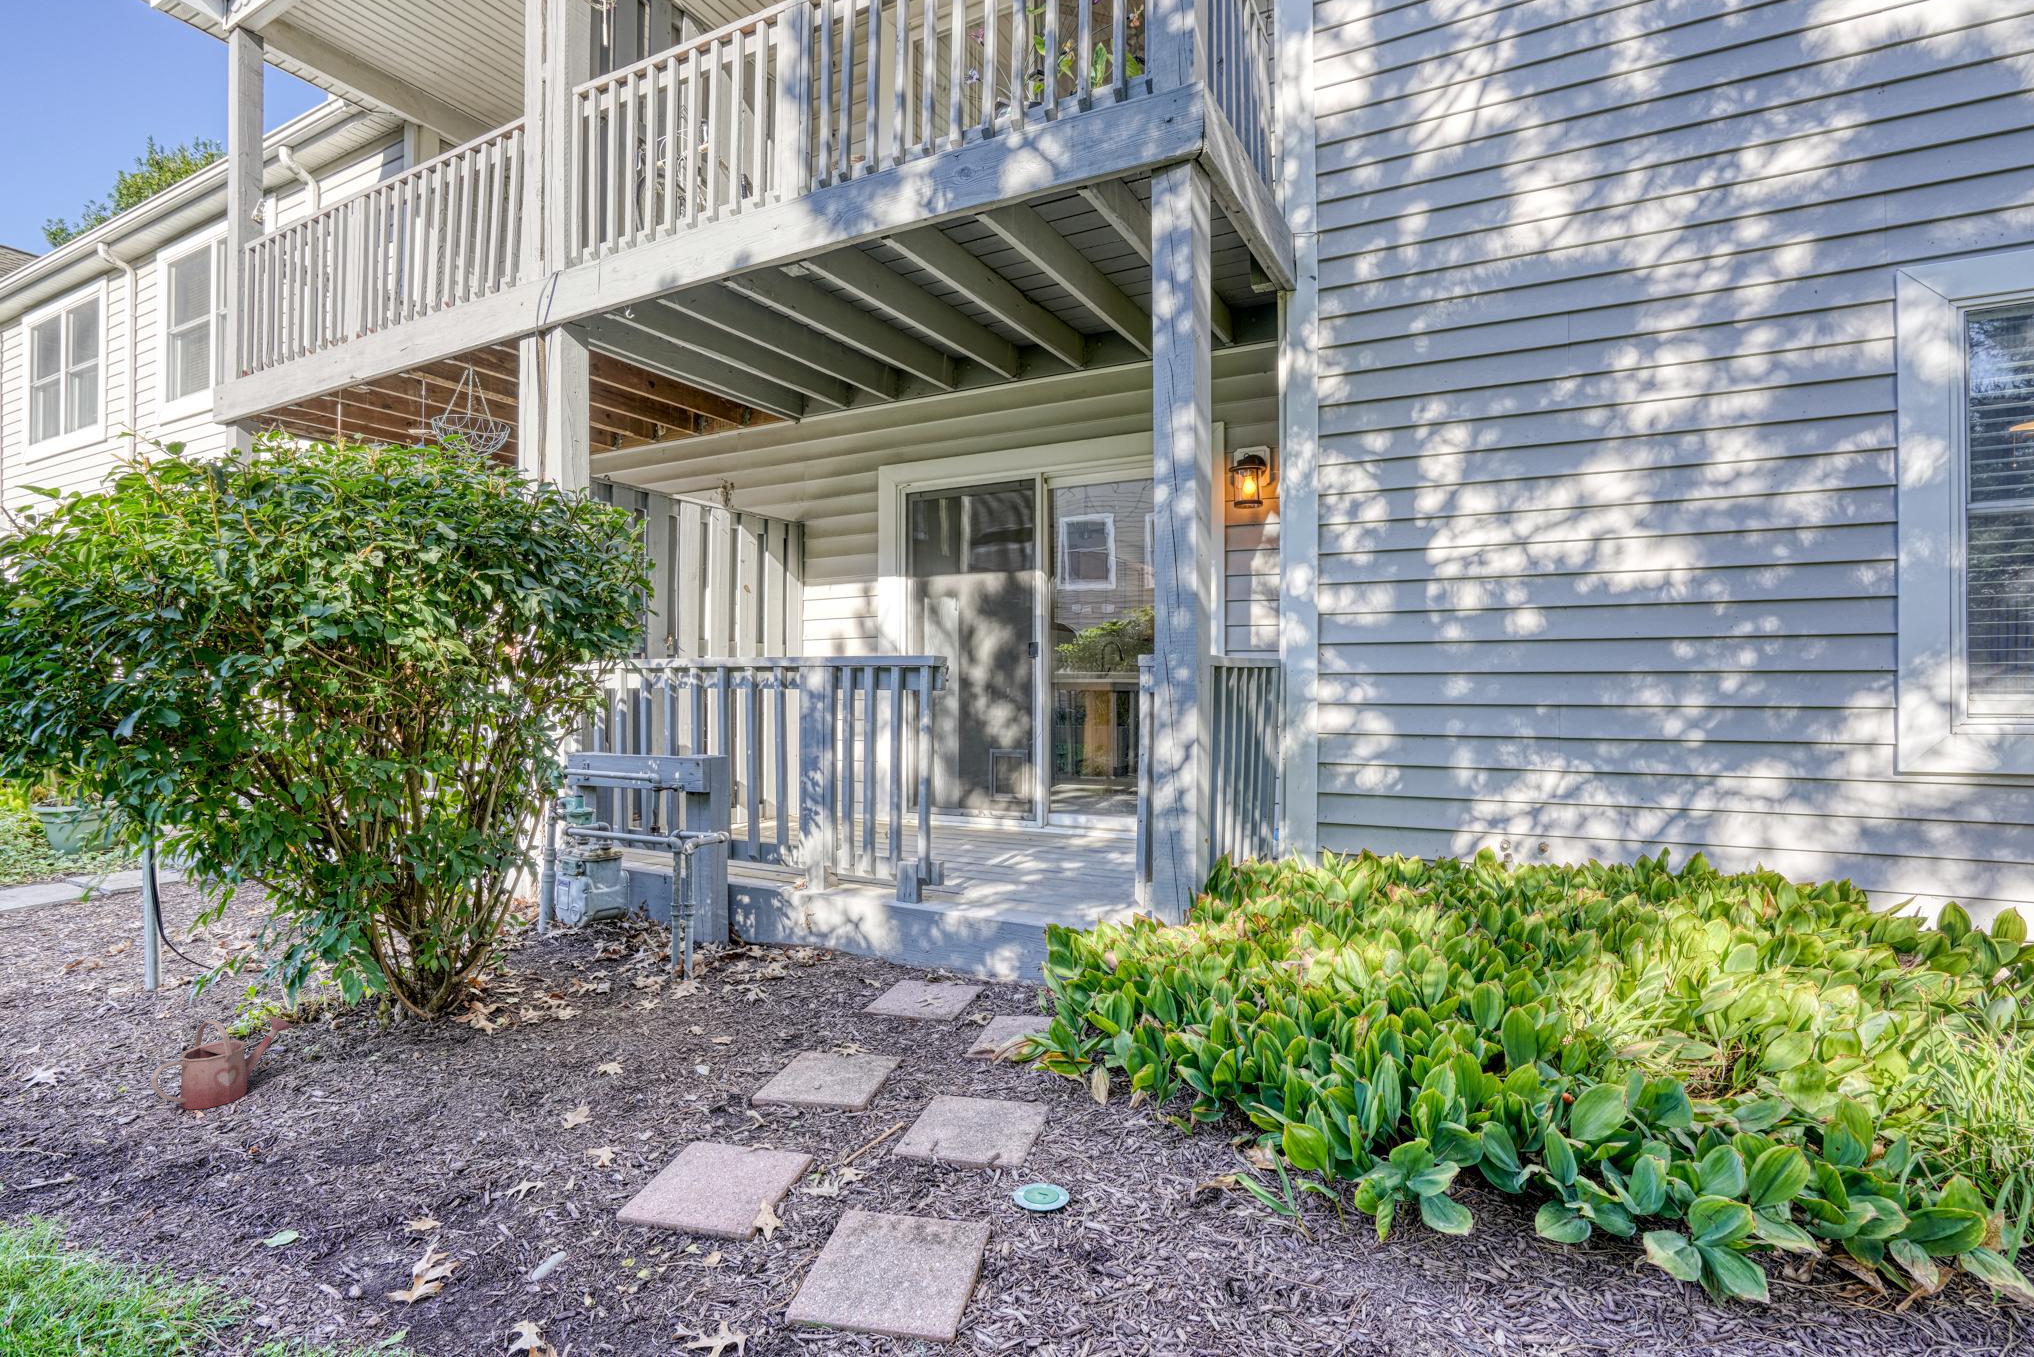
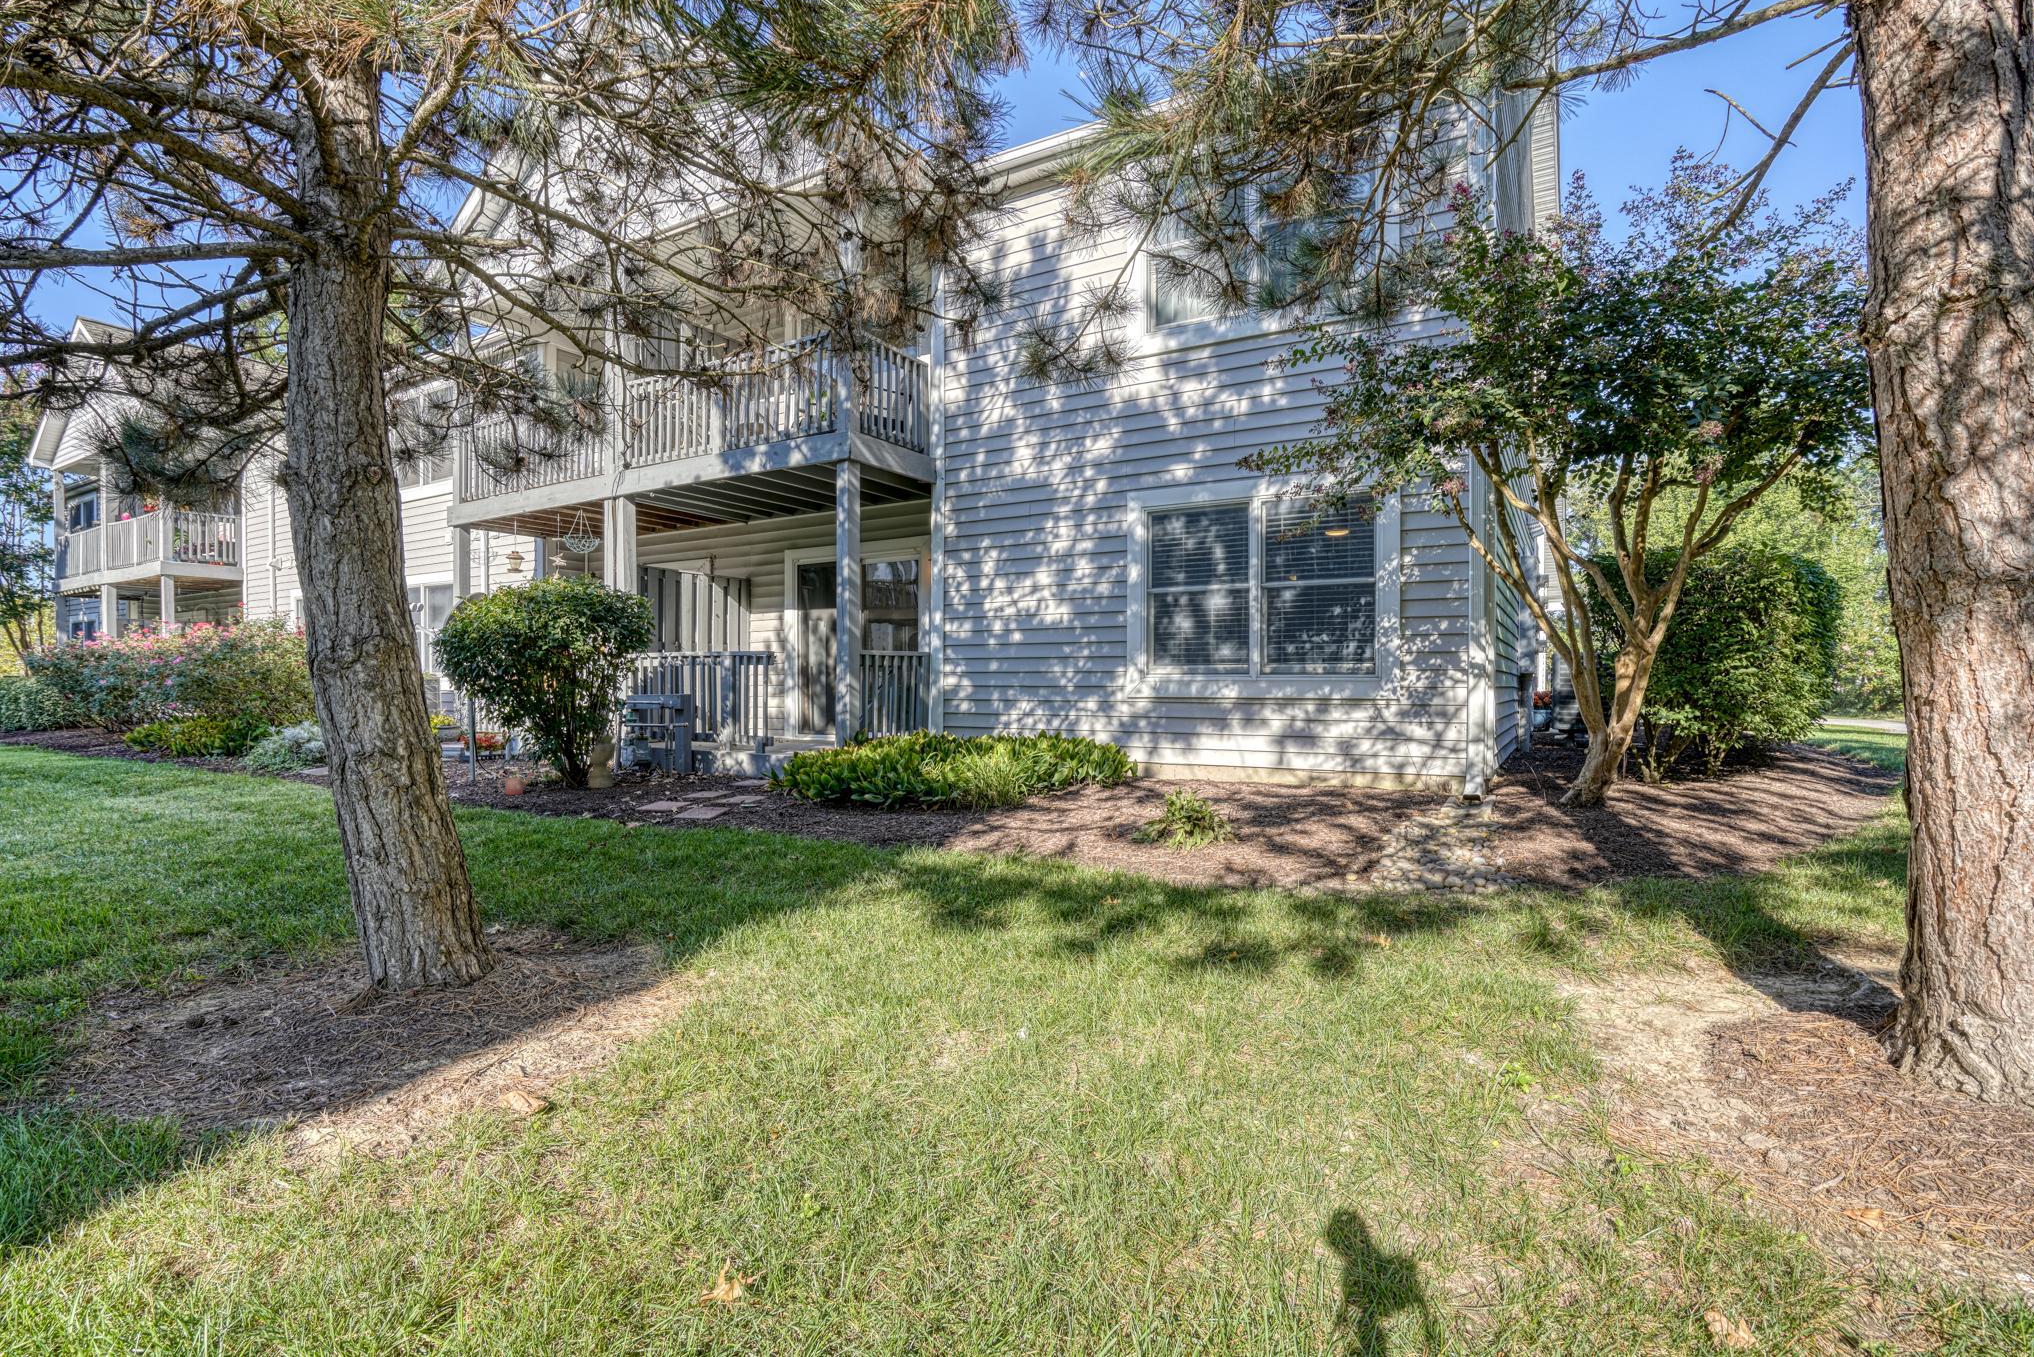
planter: none [439,879,544,1050] -> present [589,732,617,788]

